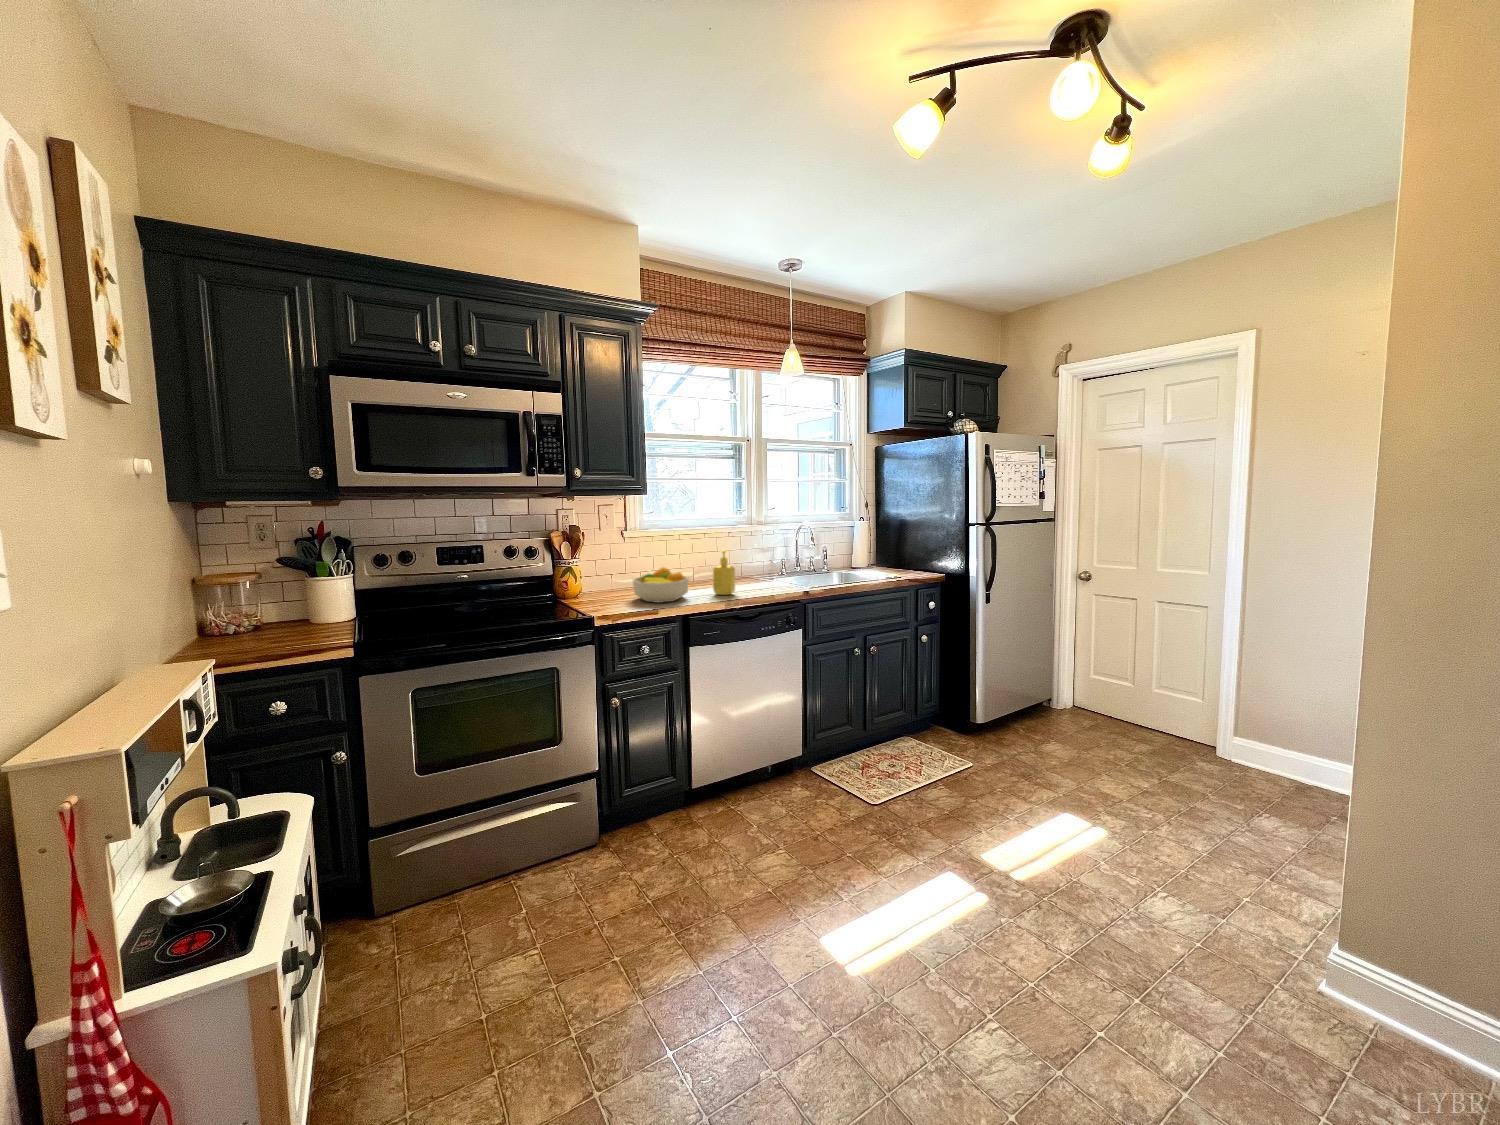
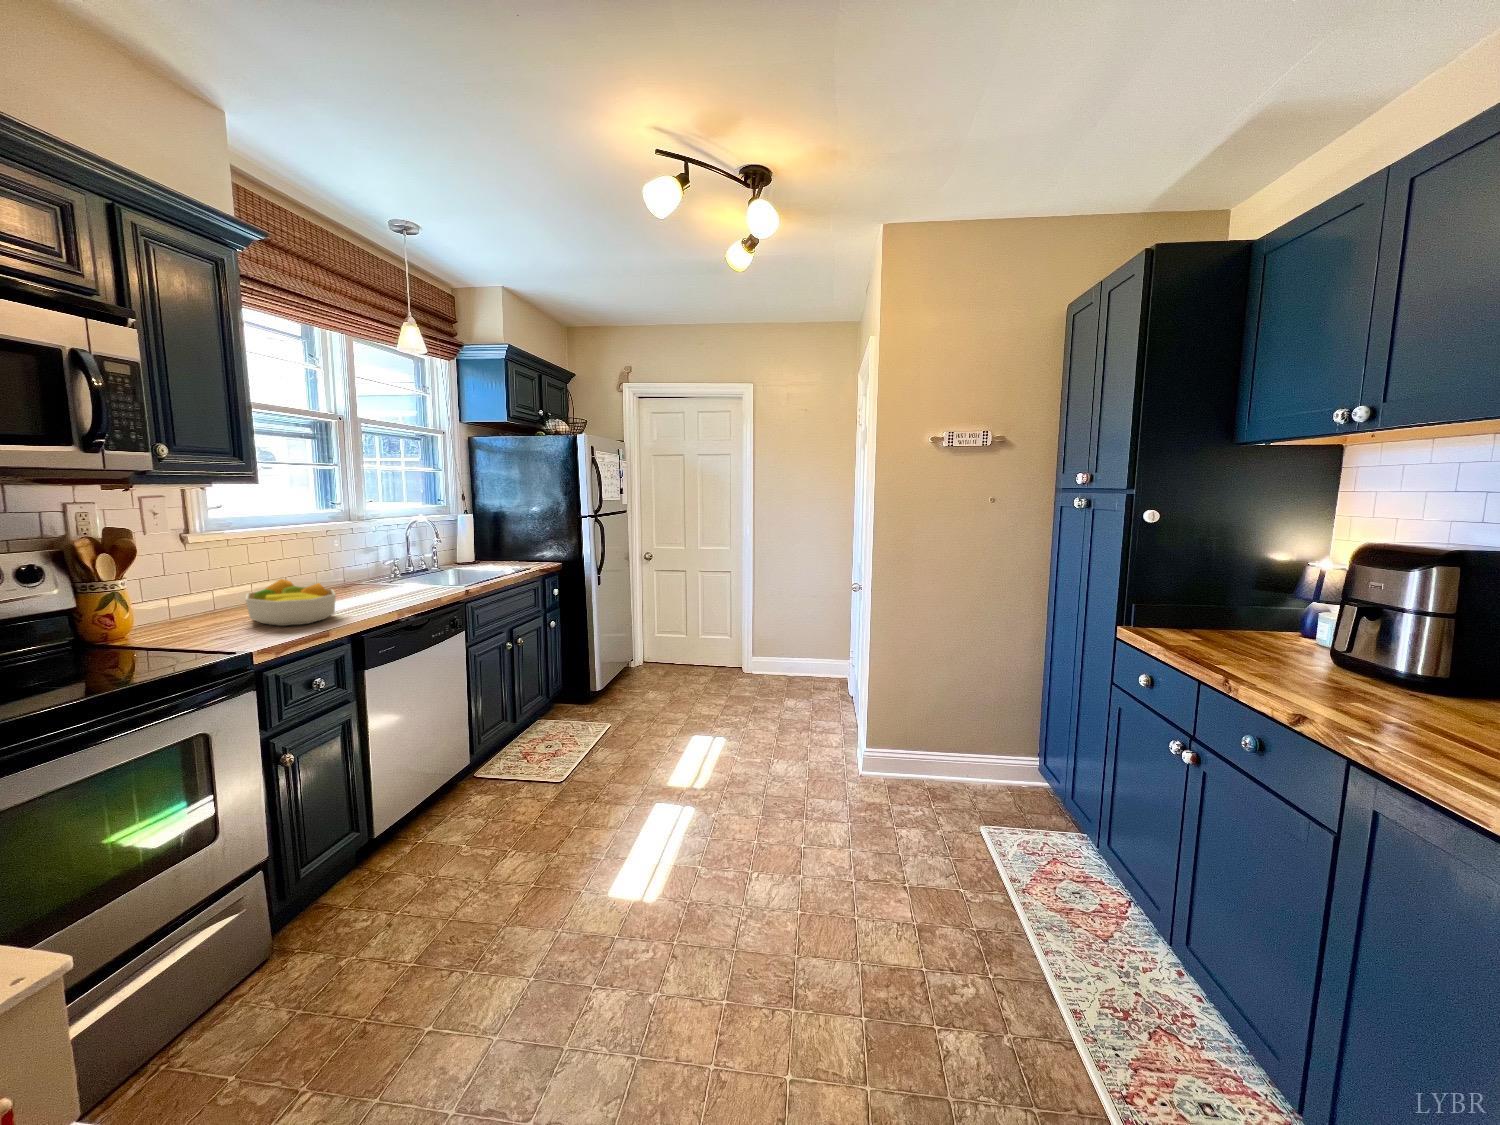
soap dispenser: present [713,549,735,595] -> none [356,551,385,606]

